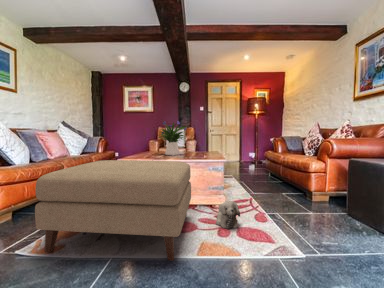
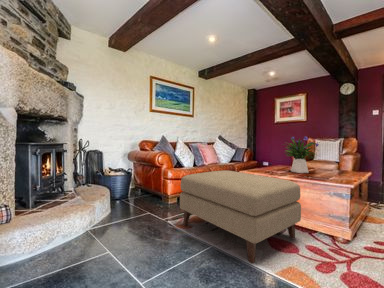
plush toy: present [216,201,240,229] -> none [324,235,360,272]

